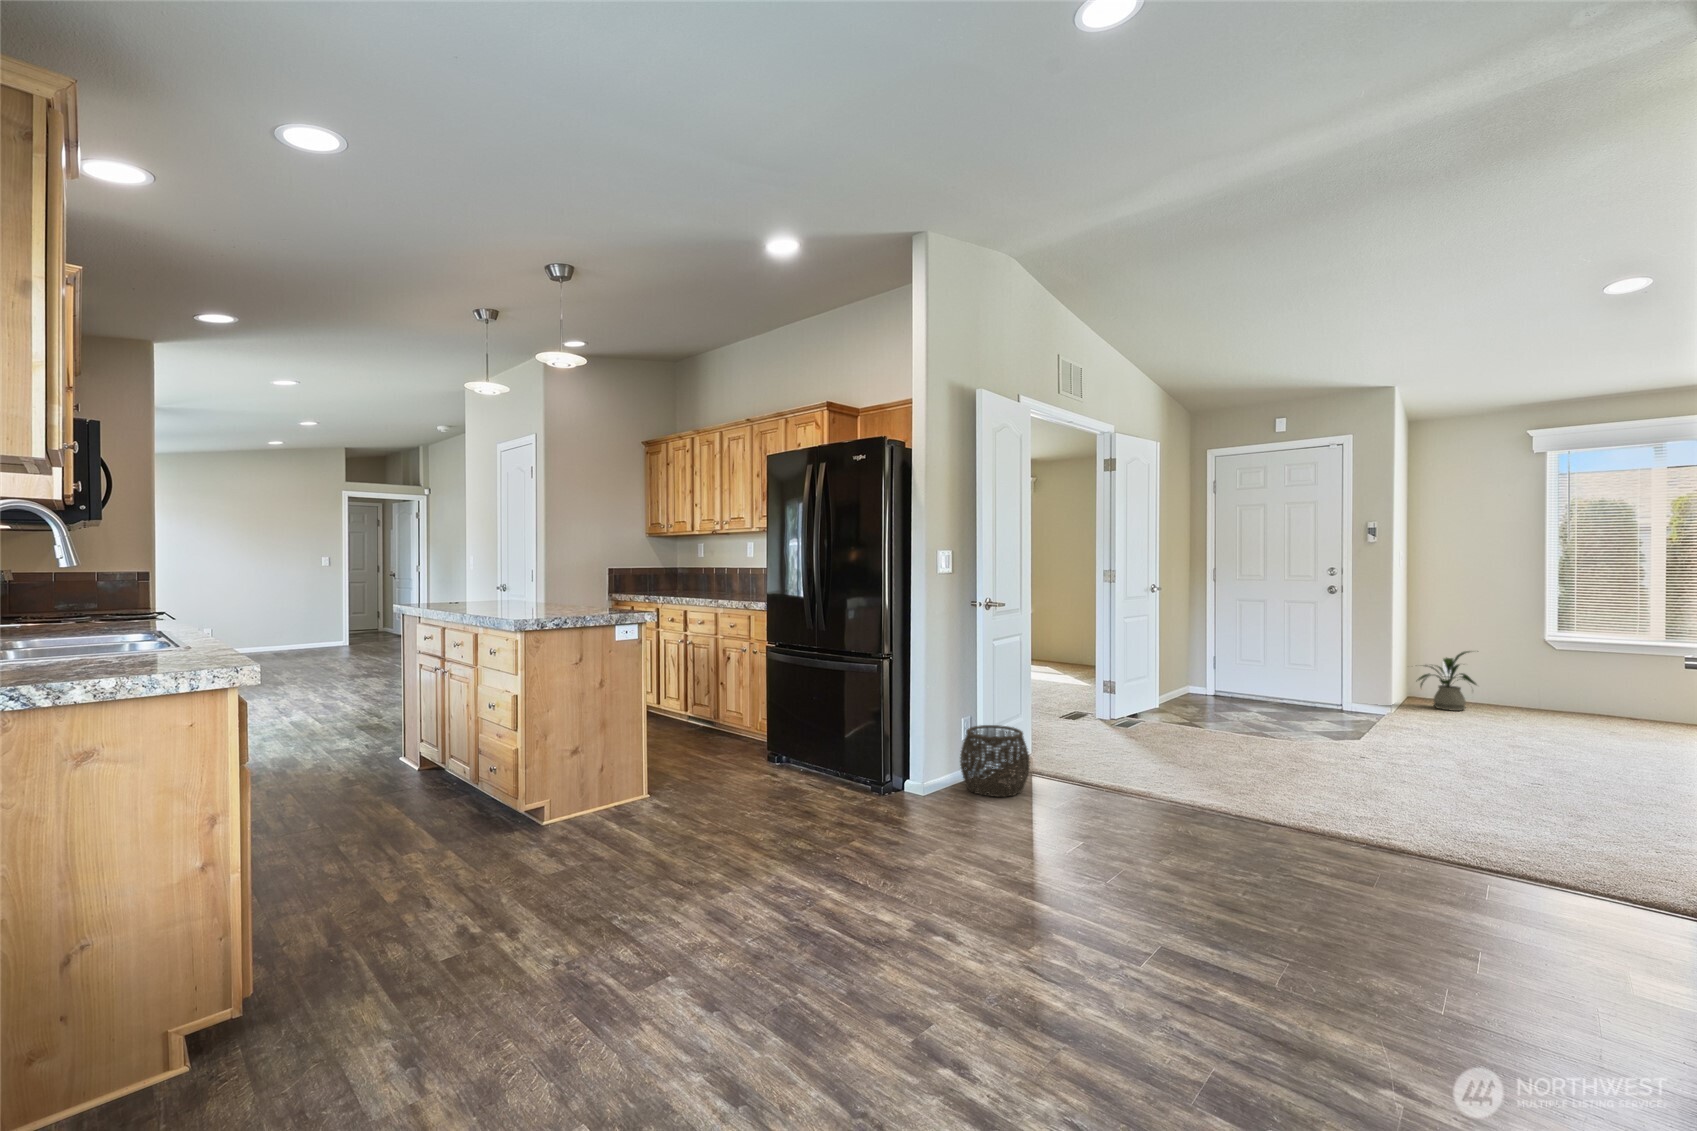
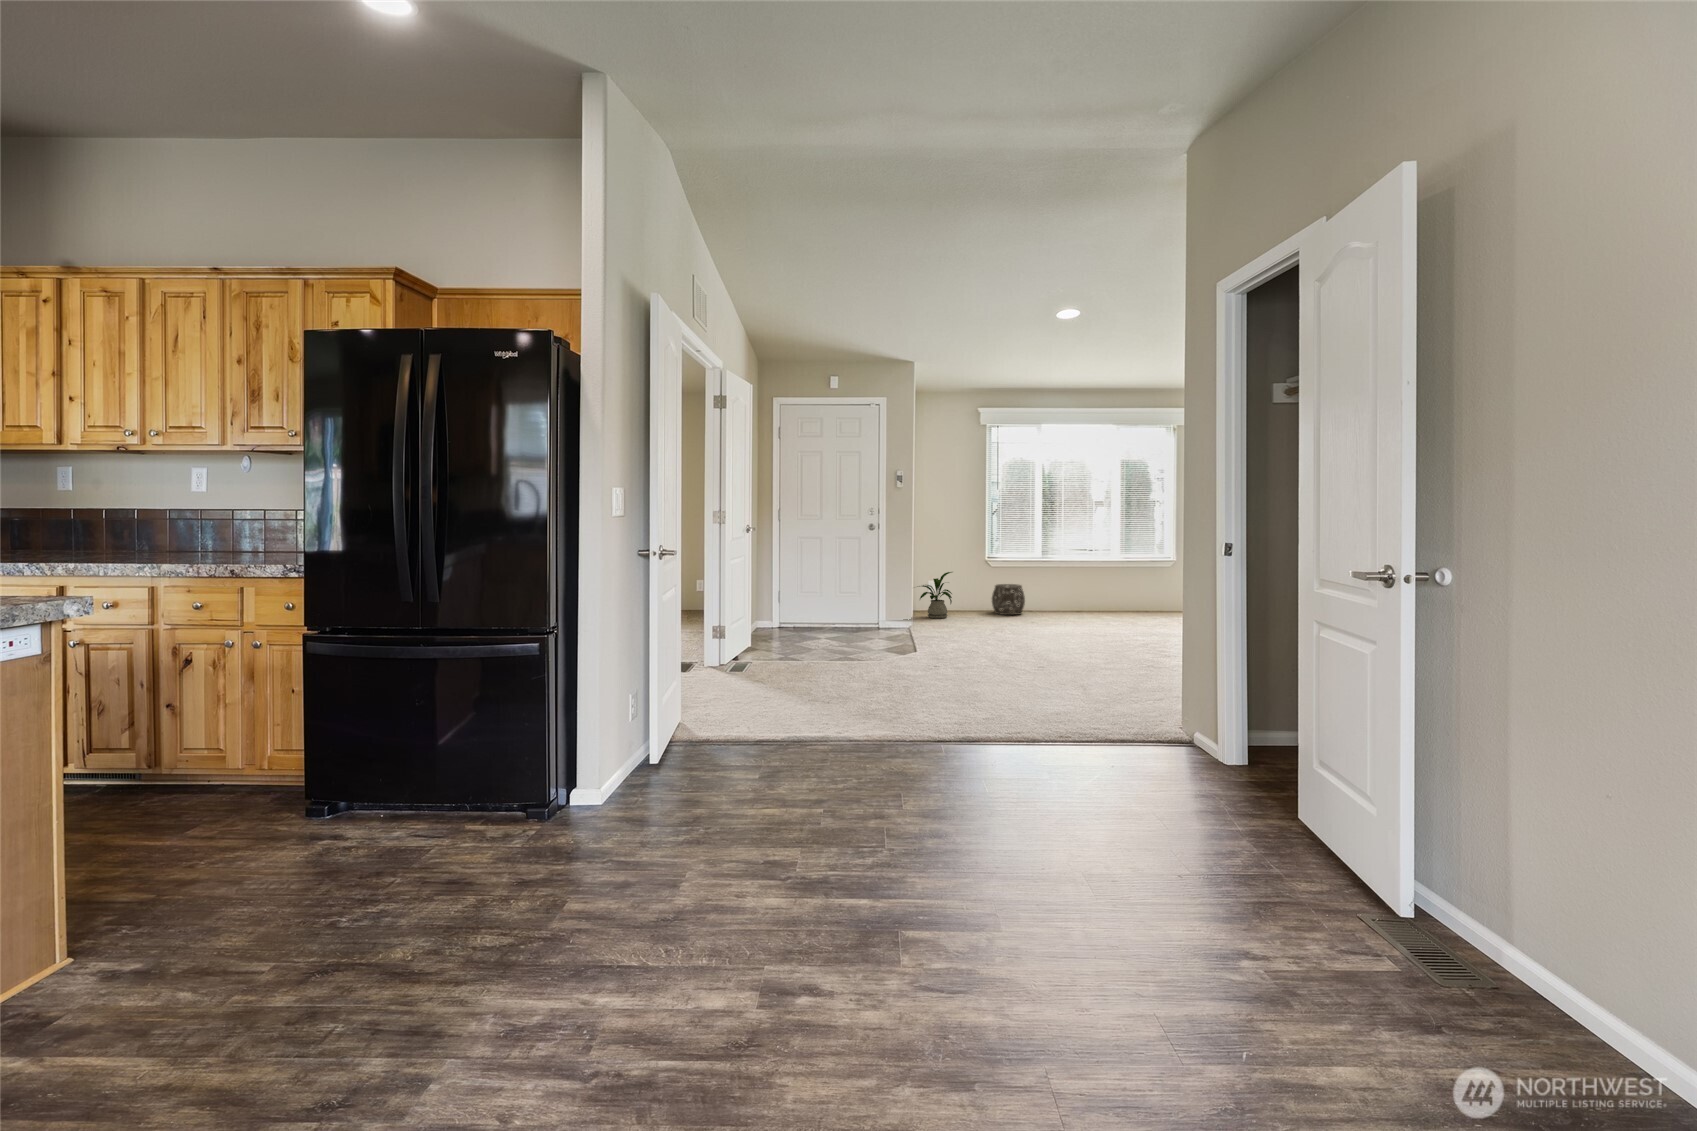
woven basket: present [960,725,1030,797] -> present [992,584,1025,615]

